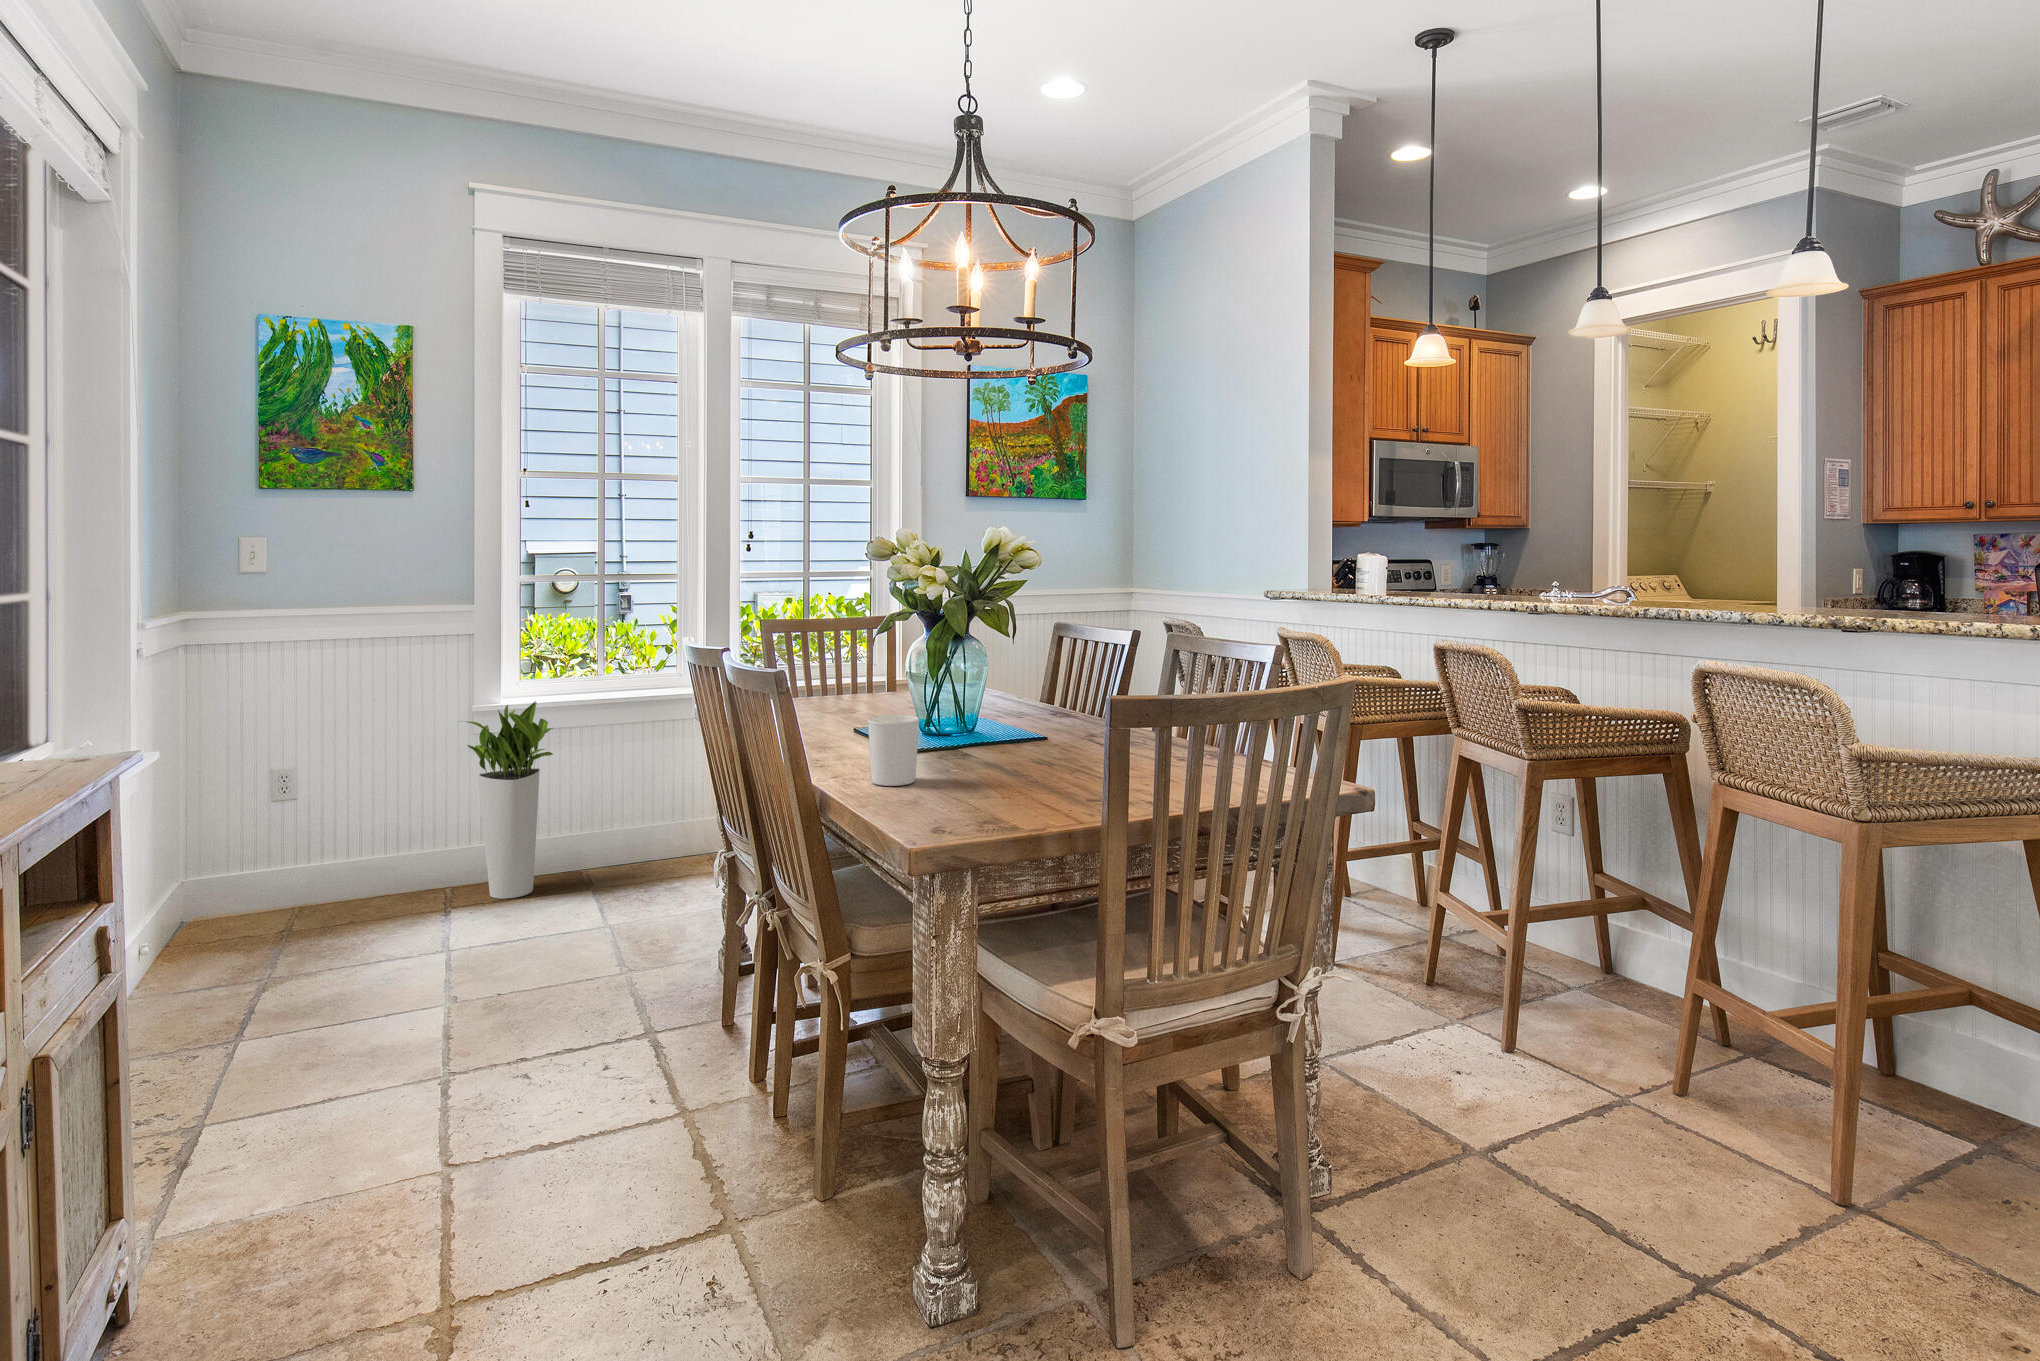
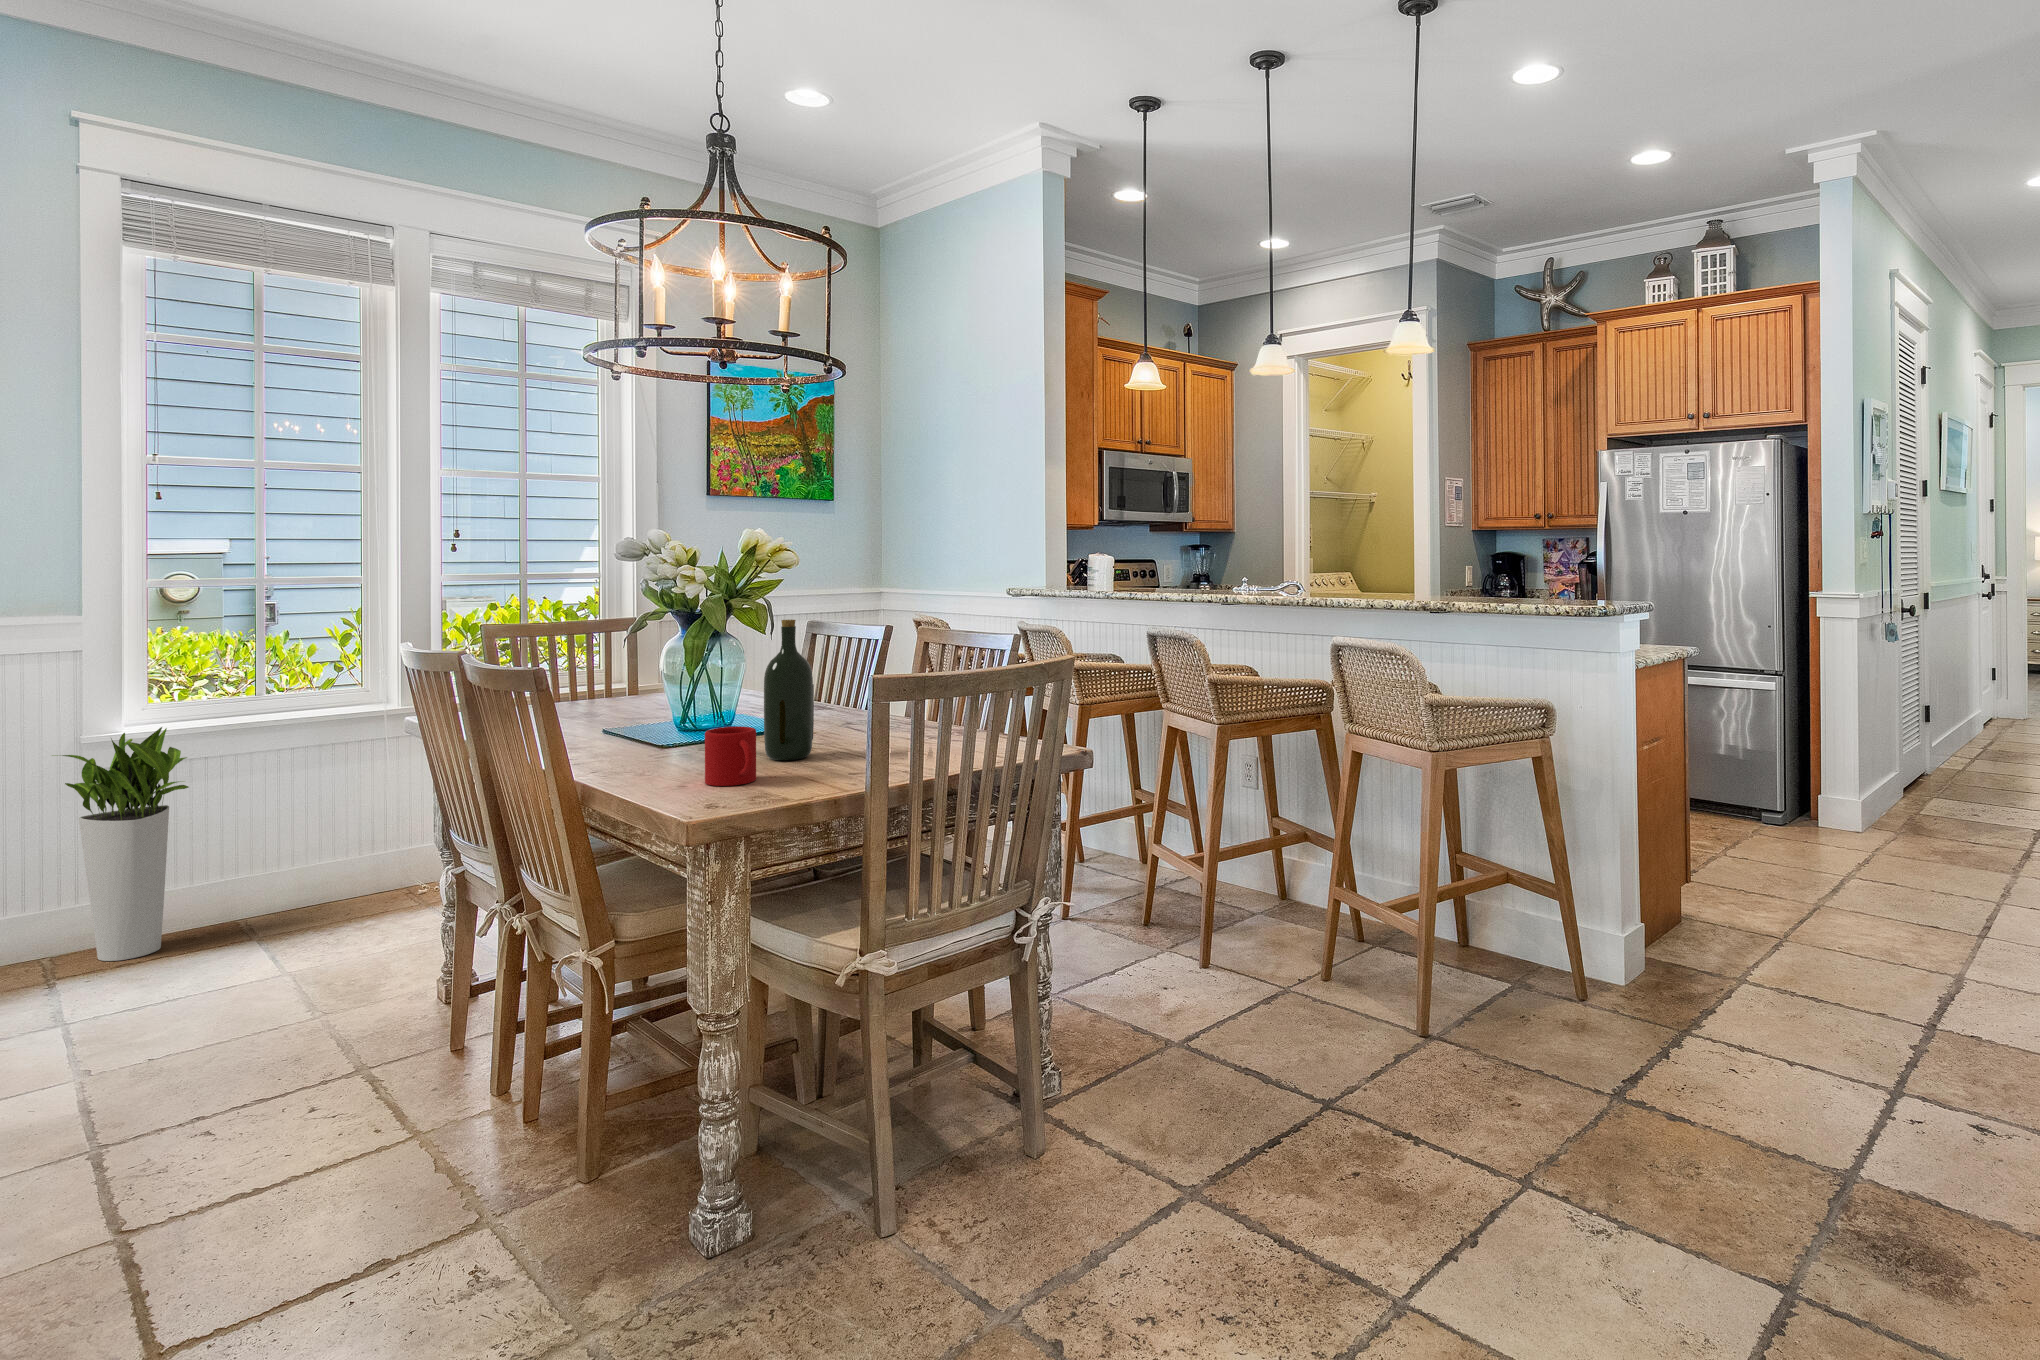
wine bottle: none [1002,620,1053,774] -> present [764,619,814,760]
candle holder: present [868,715,919,786] -> none [628,712,682,779]
mug: none [939,735,990,800] -> present [705,727,756,786]

